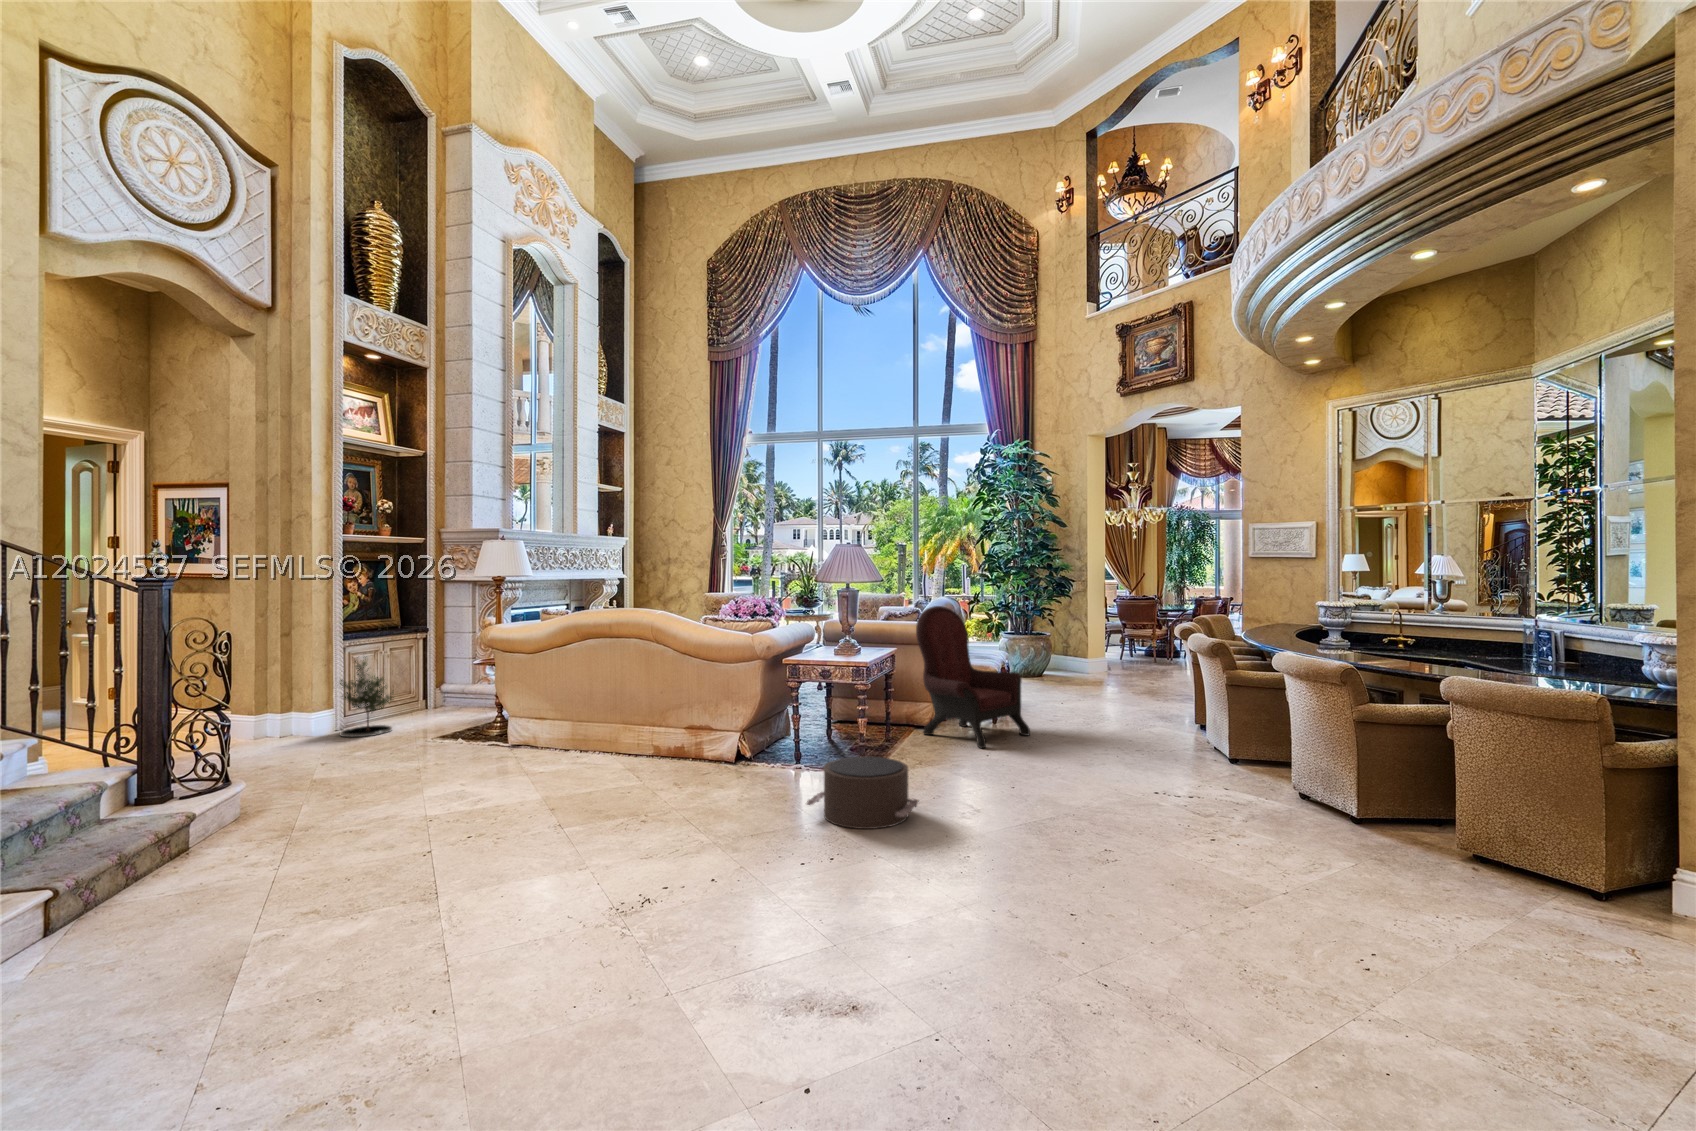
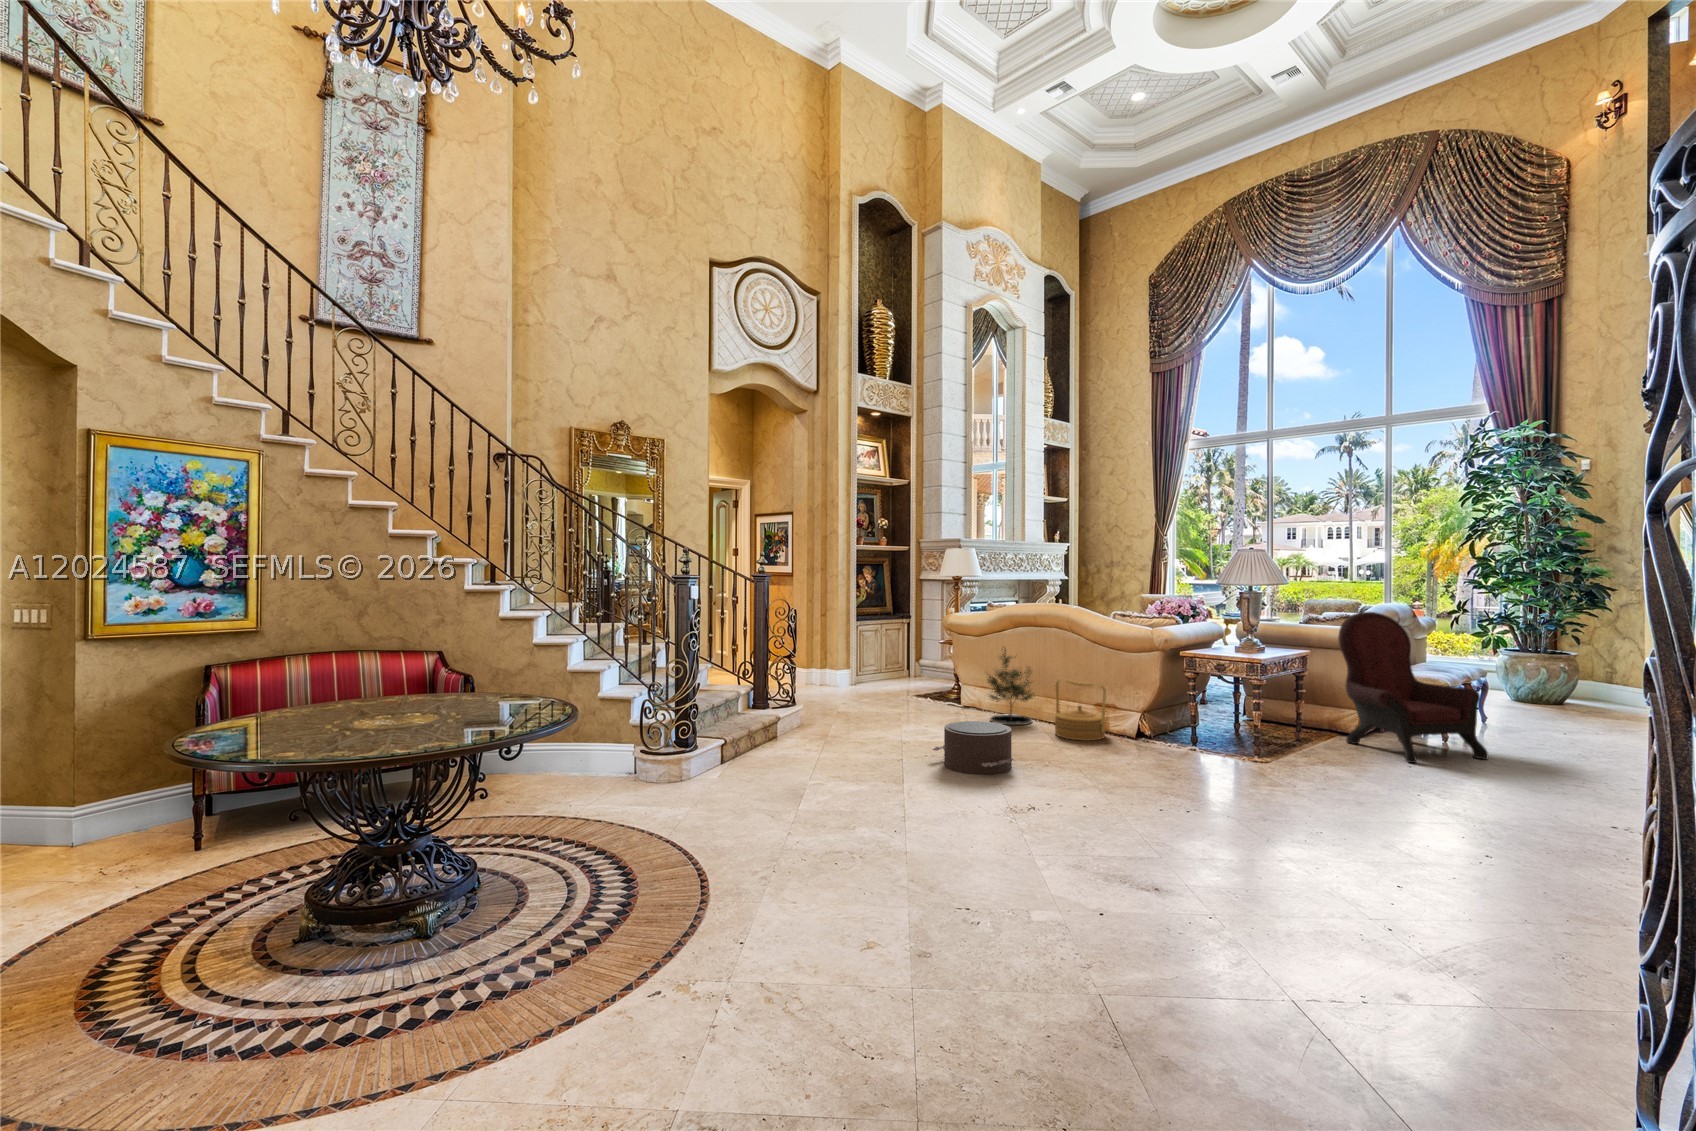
potted tree: present [340,661,394,737] -> present [987,649,1035,725]
woven basket: none [642,700,704,774] -> present [1054,679,1106,741]
pouf: present [806,757,919,829] -> present [932,721,1014,774]

